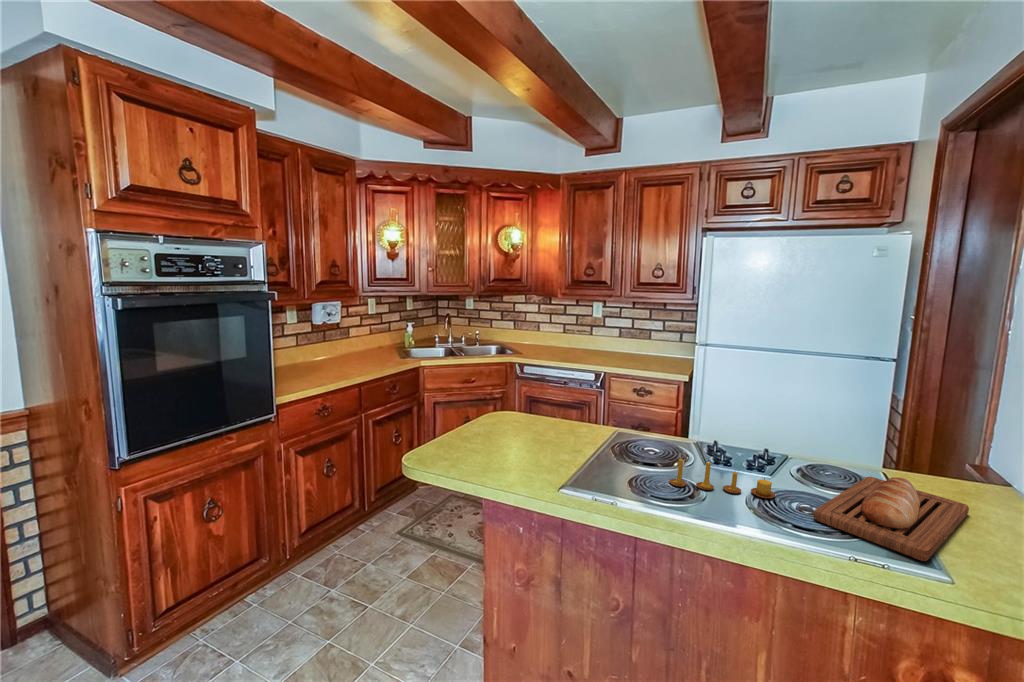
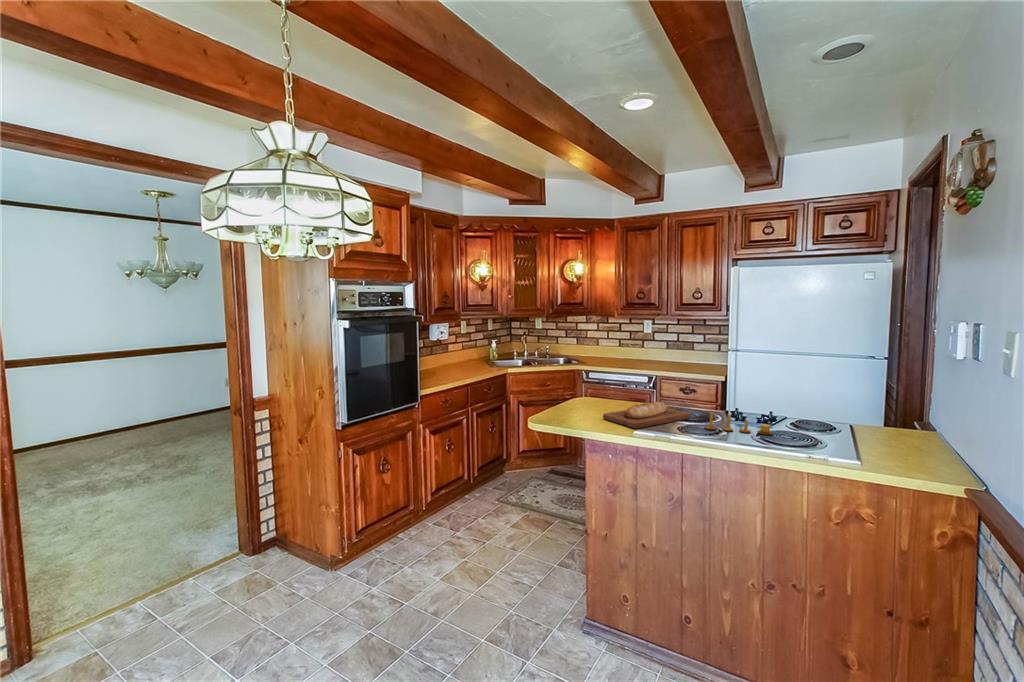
bread loaf: present [813,477,969,561] -> present [603,401,690,428]

